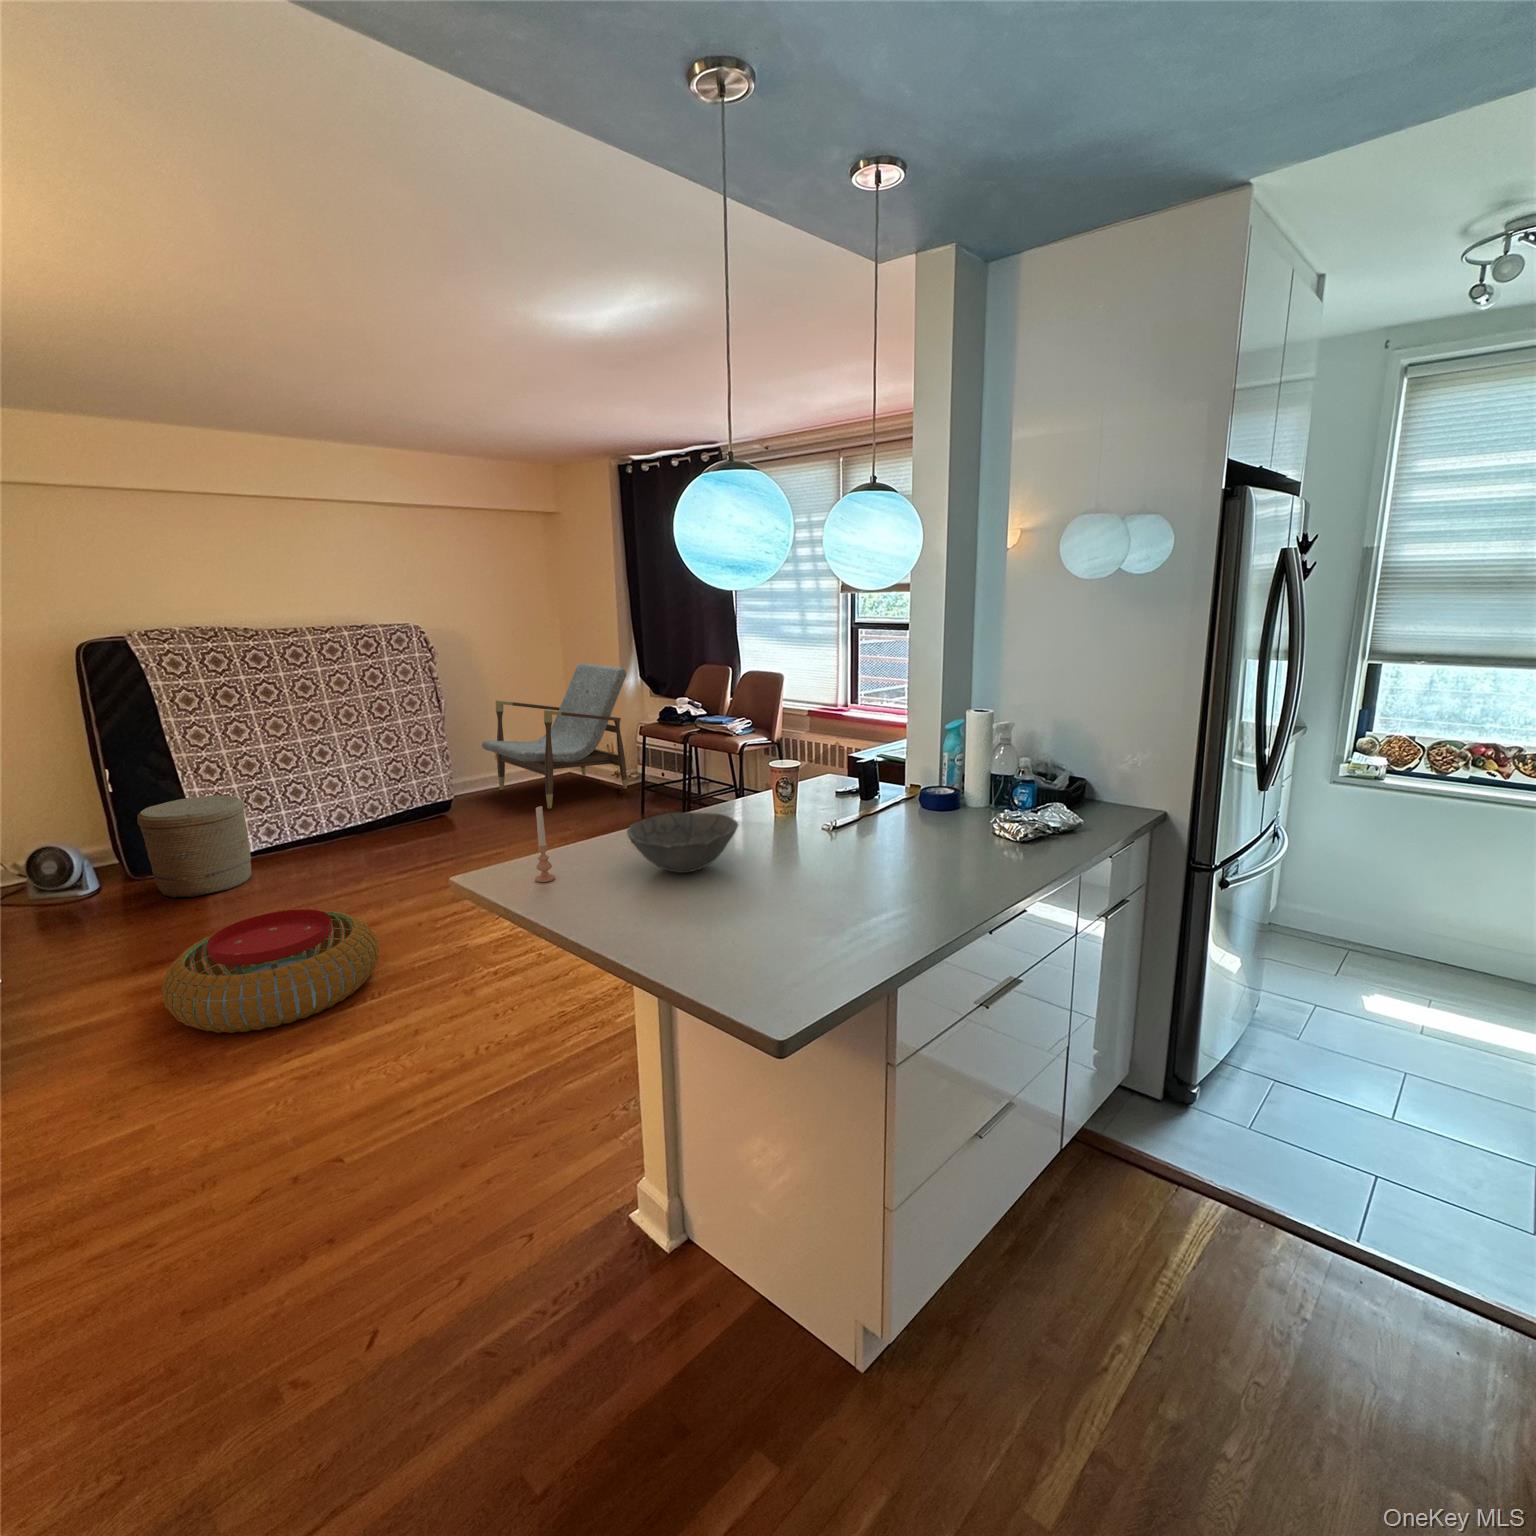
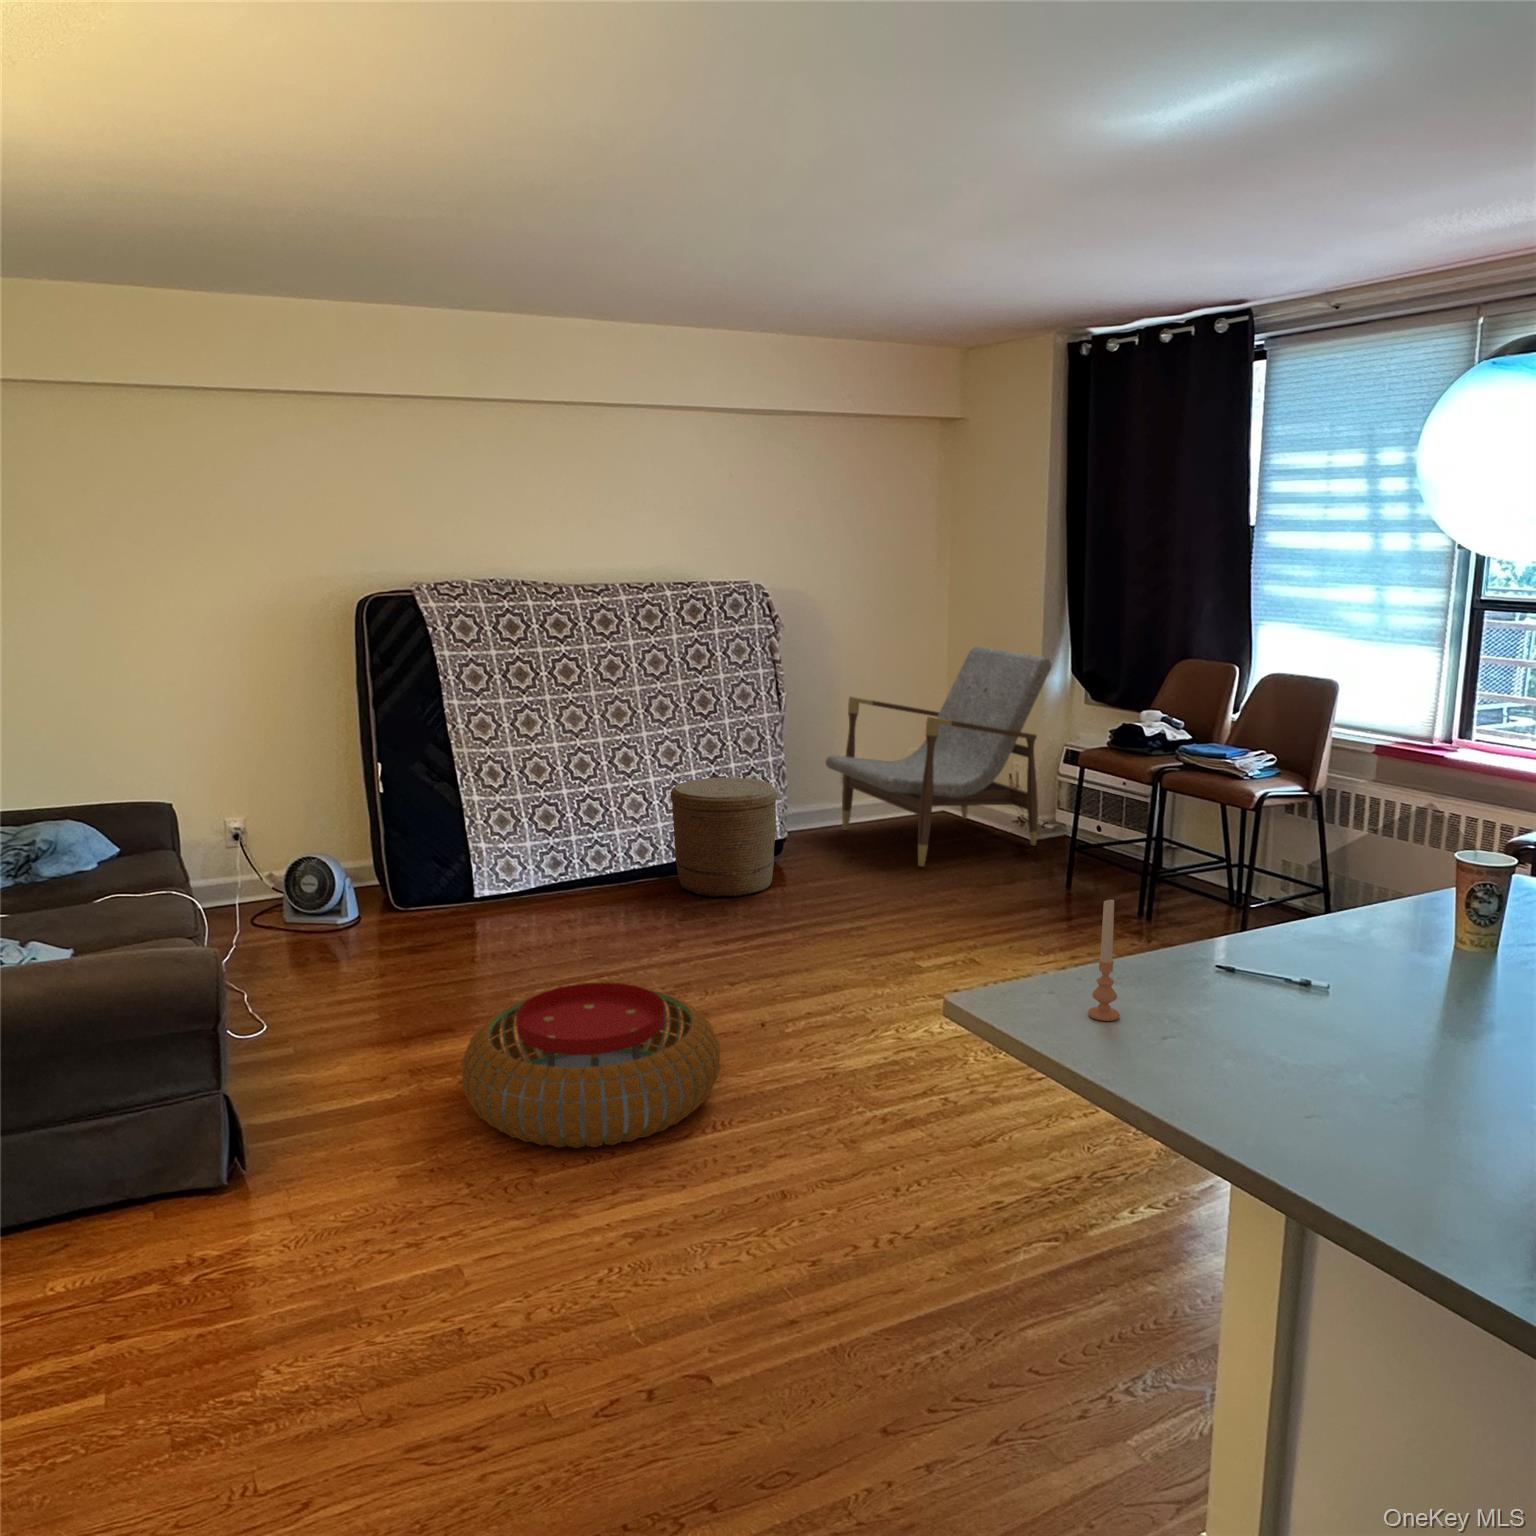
woven basket: present [137,796,252,898] -> present [670,778,777,897]
bowl: present [627,812,738,873] -> none [1243,929,1452,1037]

